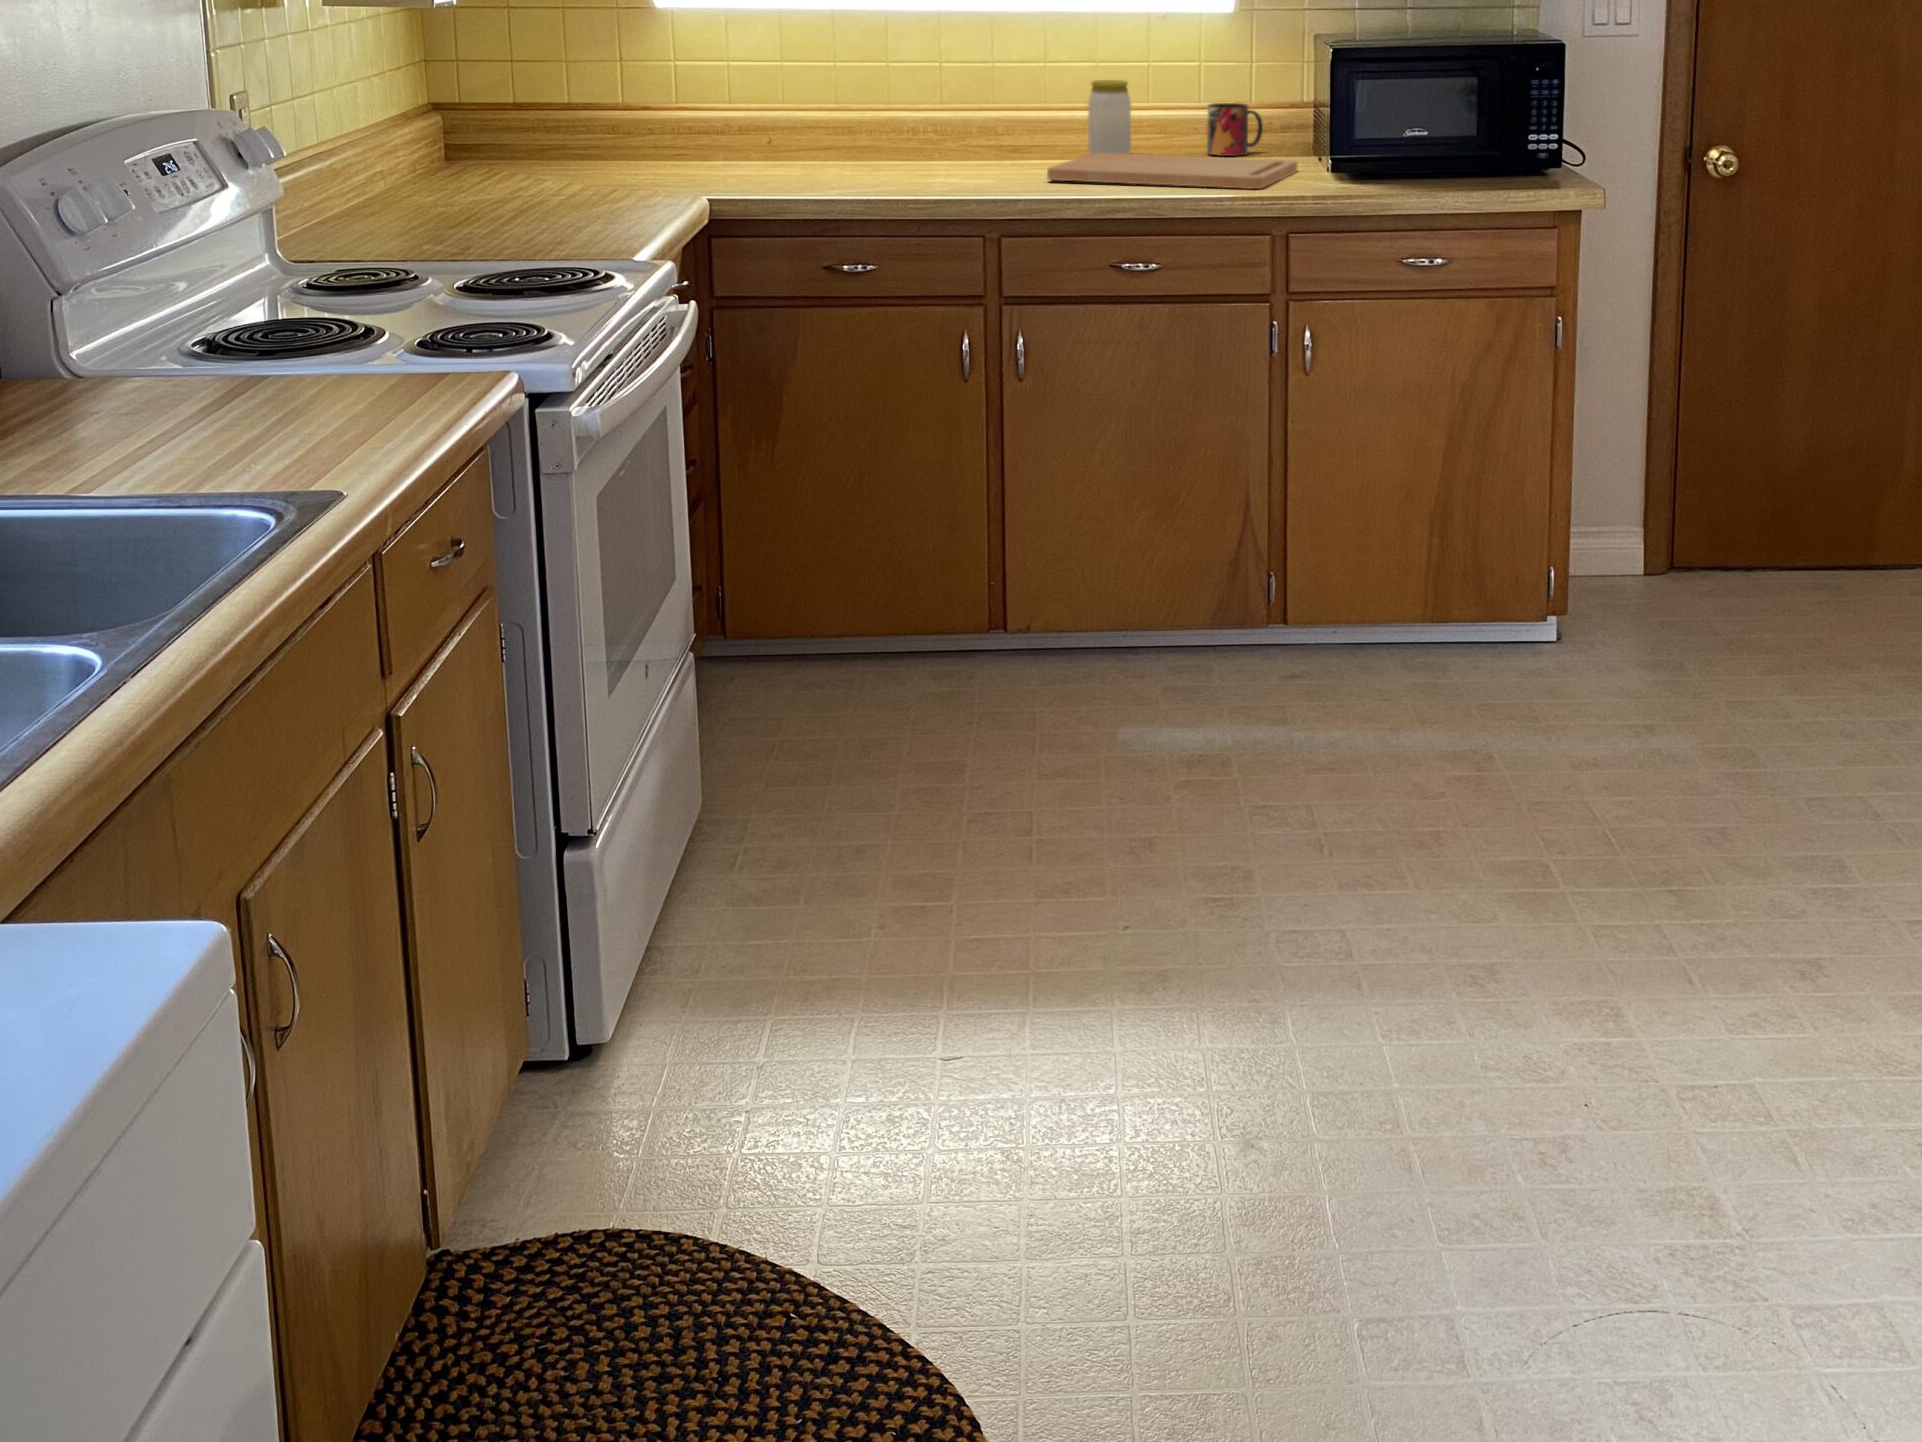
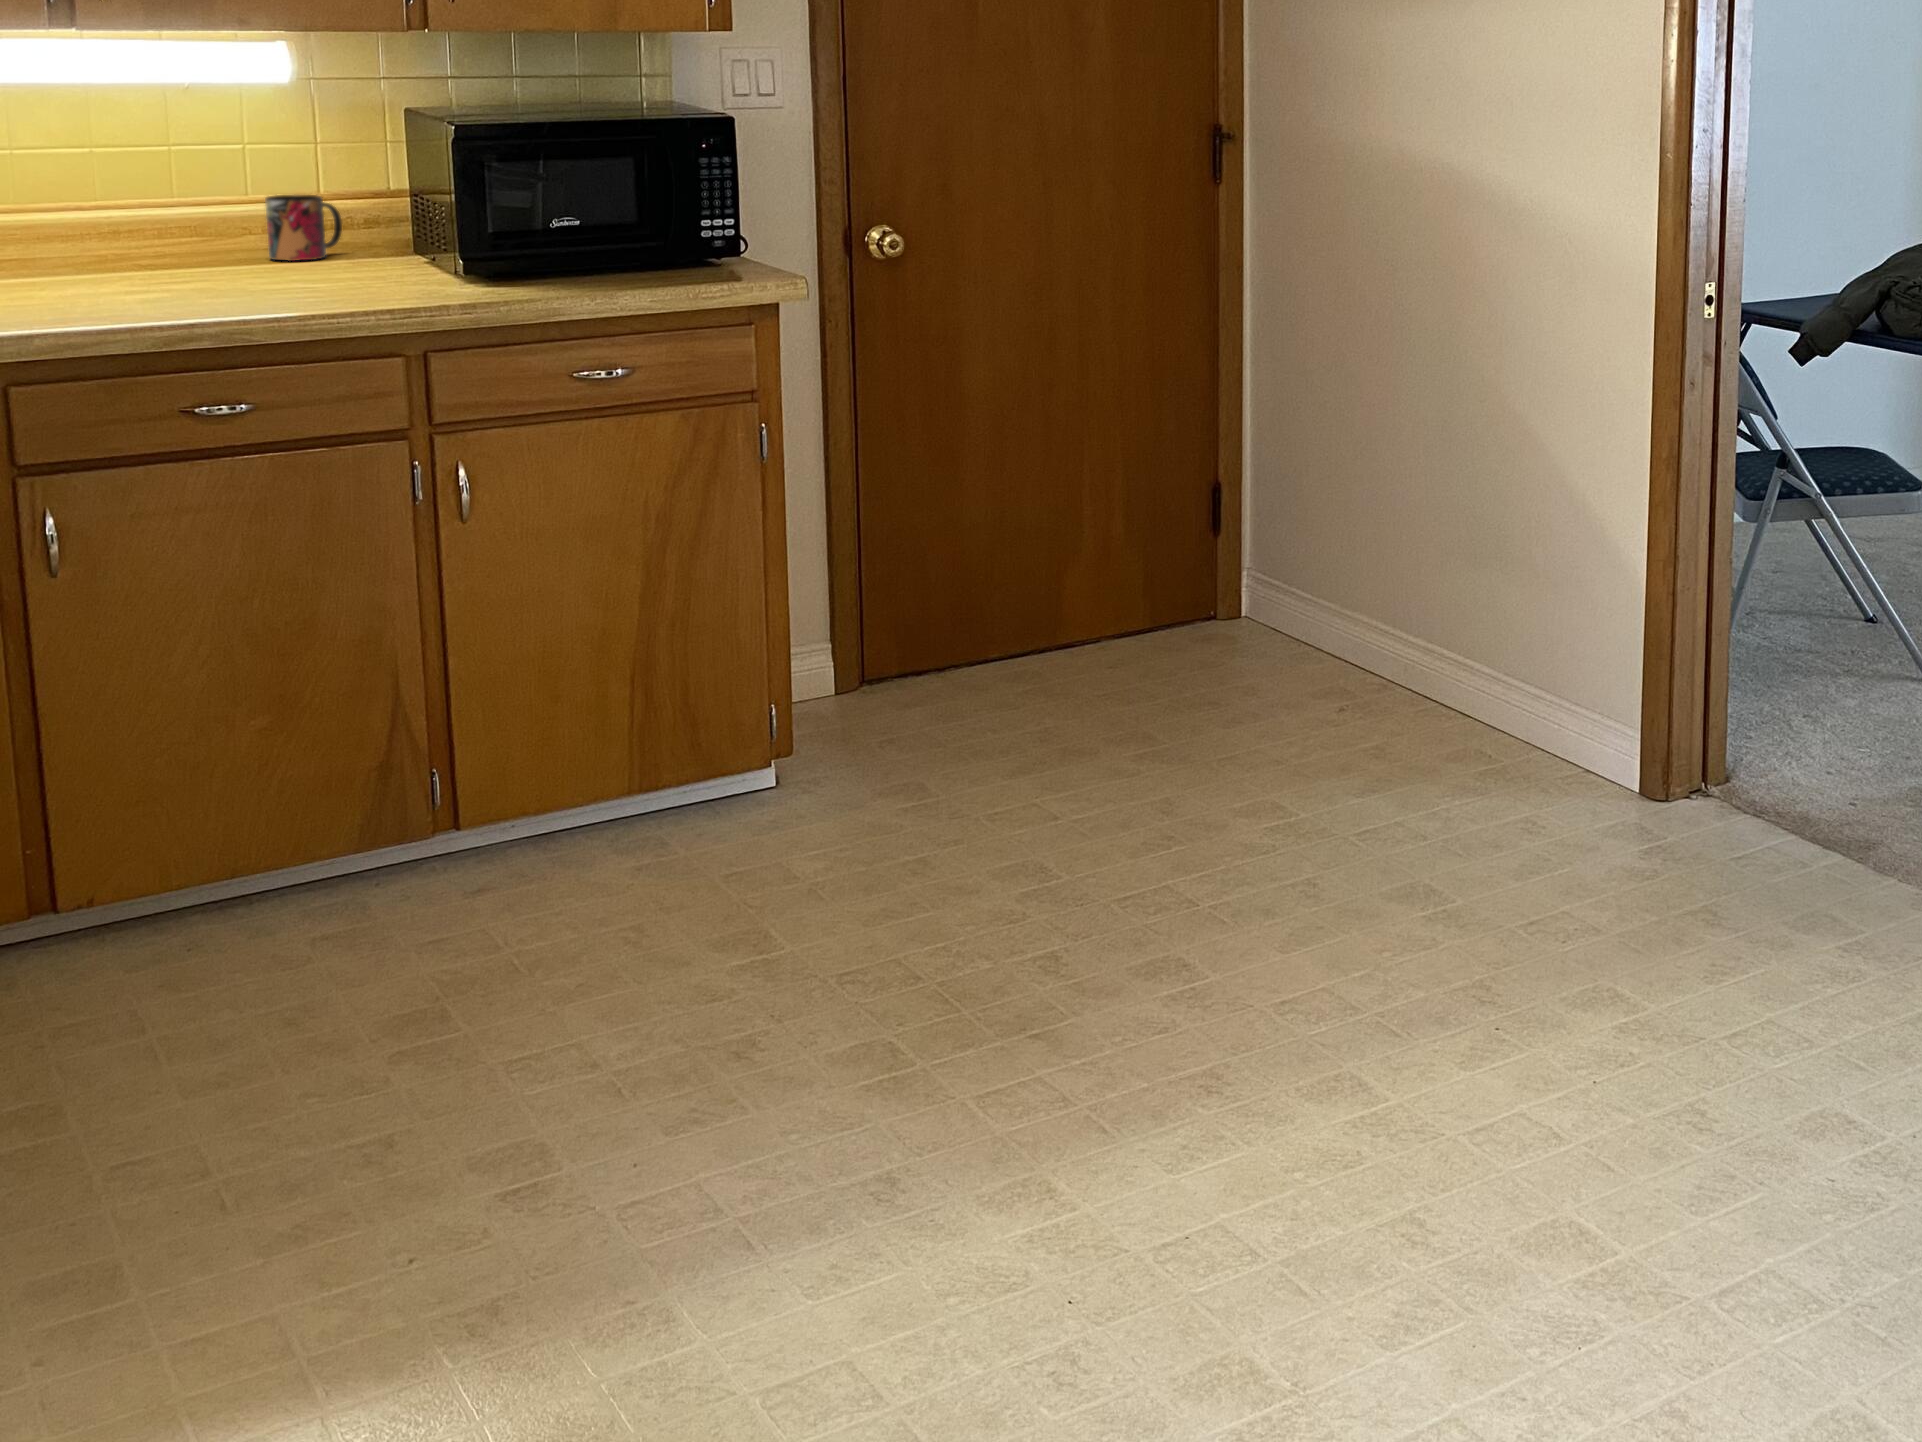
jar: present [1088,80,1131,154] -> none [90,170,158,269]
cutting board: present [1047,153,1298,189] -> none [66,263,416,305]

